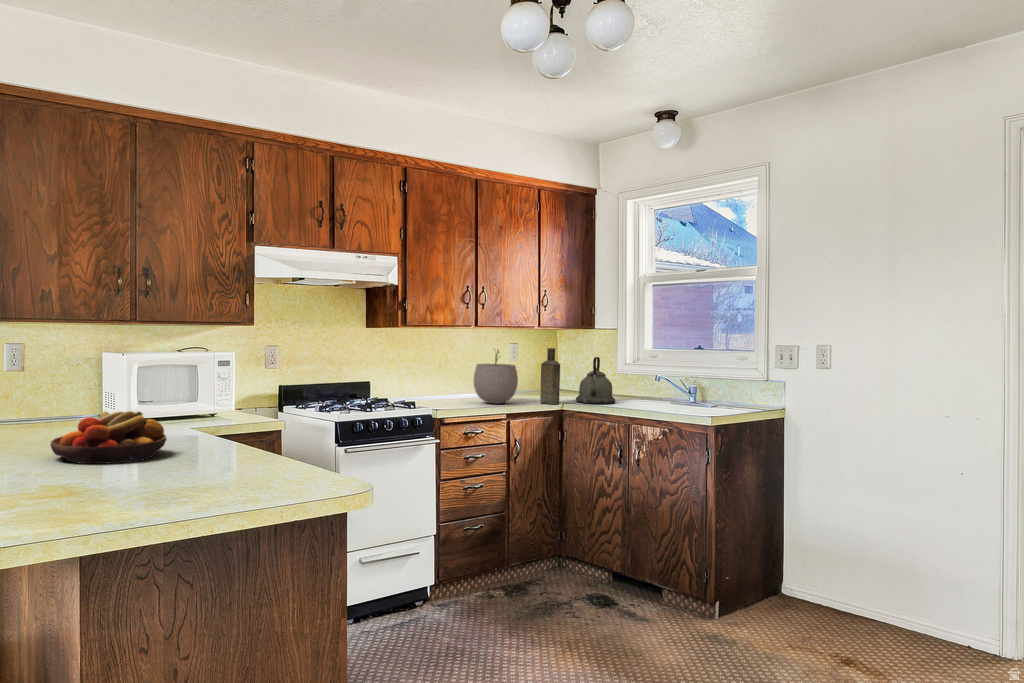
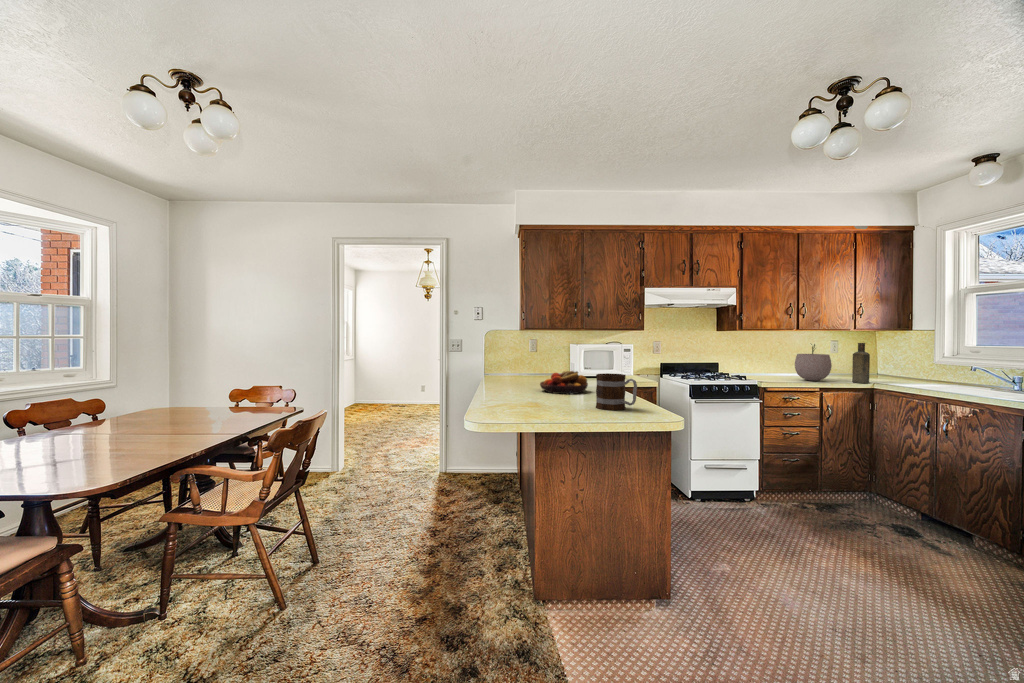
kettle: present [576,357,615,404] -> none [887,349,928,385]
mug: none [216,418,302,493] -> present [596,373,637,410]

